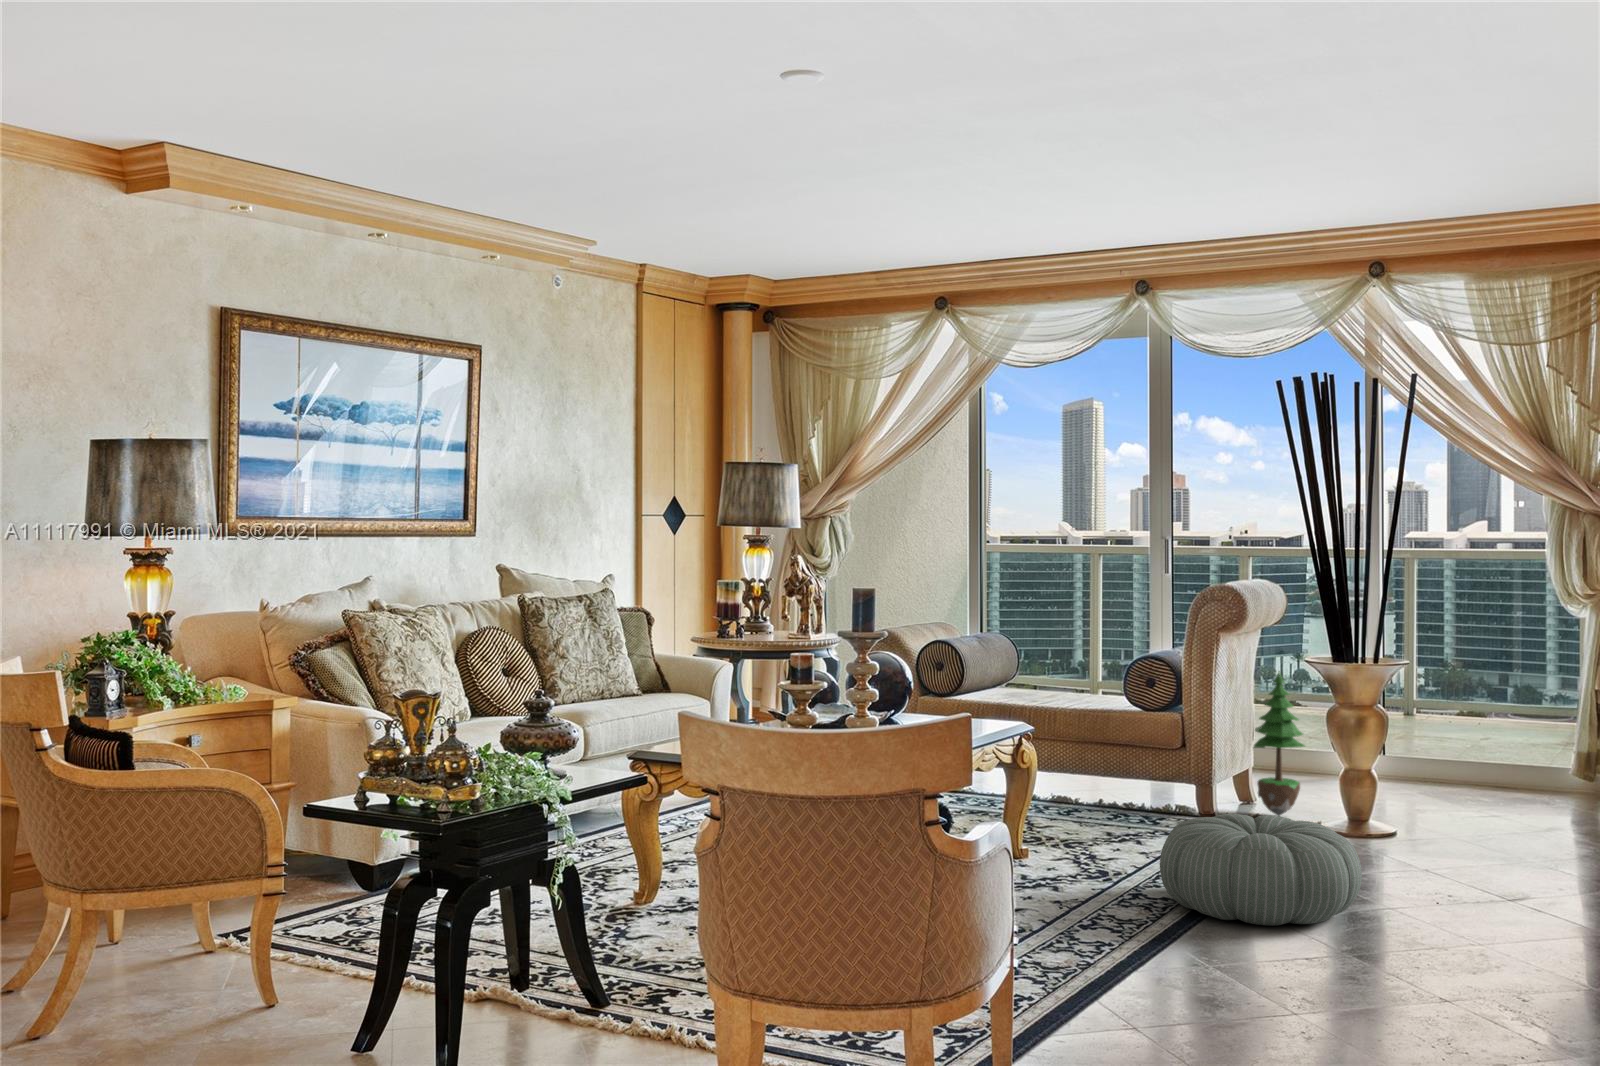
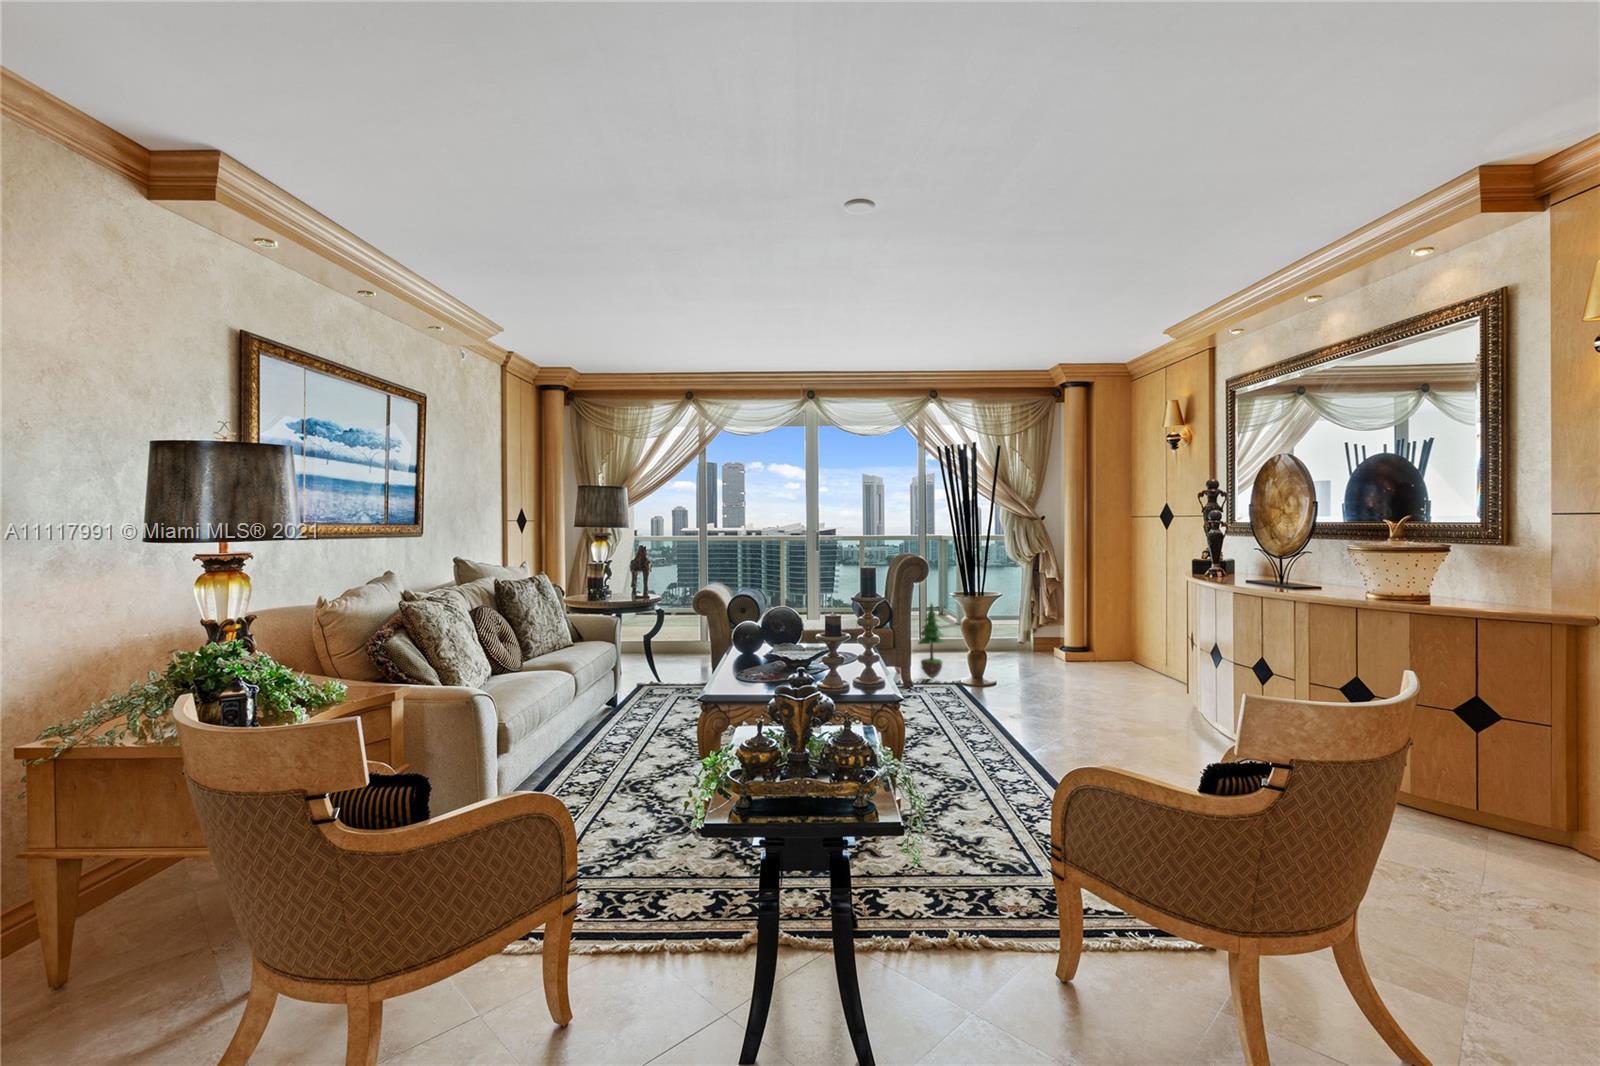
pouf: present [1160,814,1362,926] -> none [974,685,1087,749]

